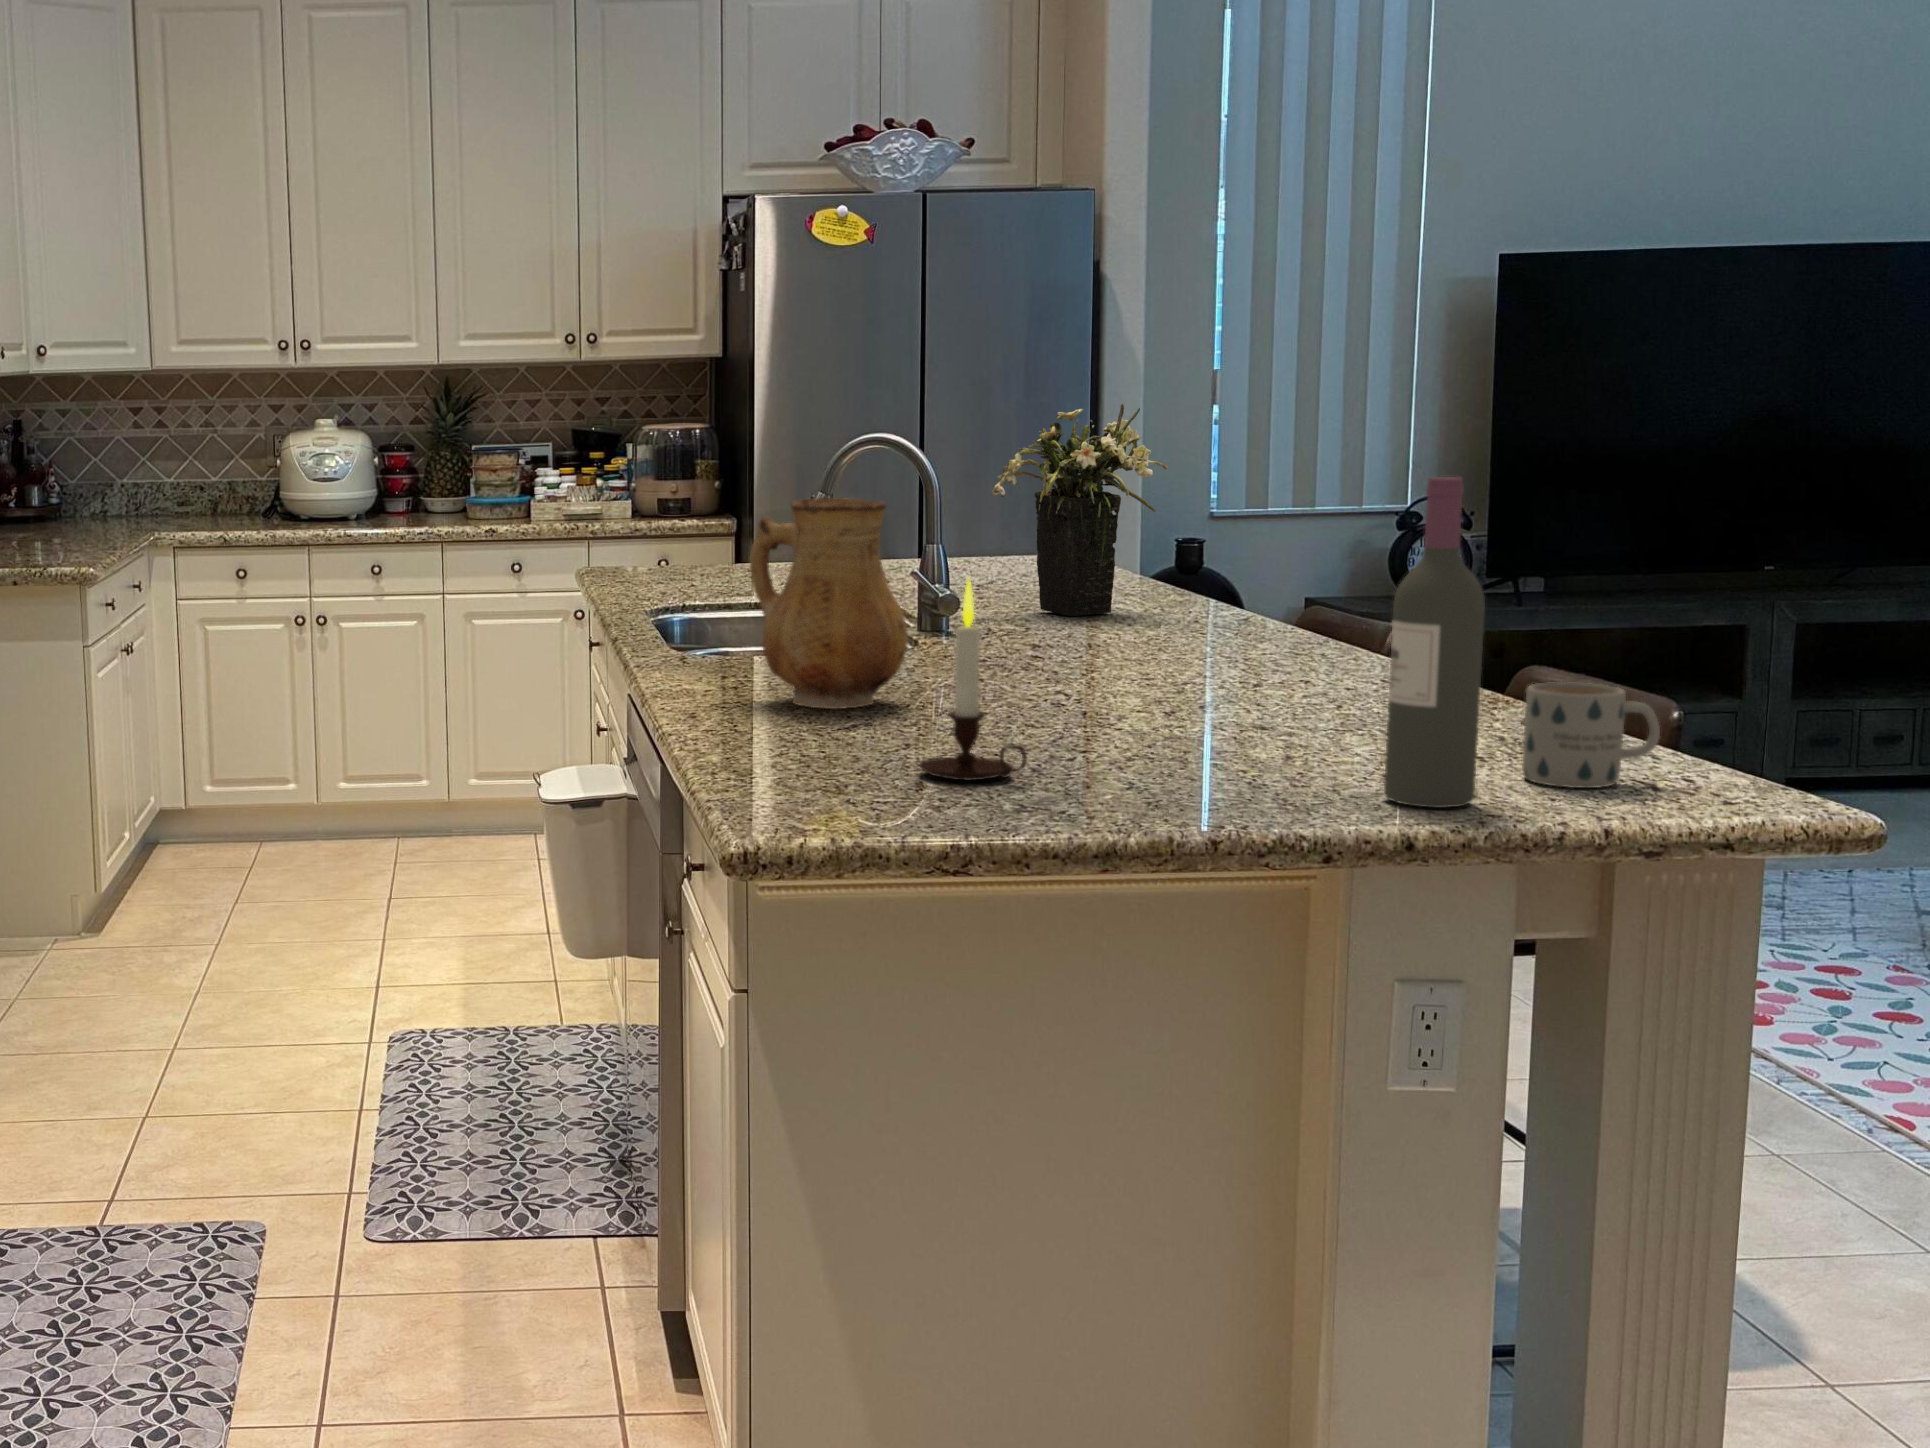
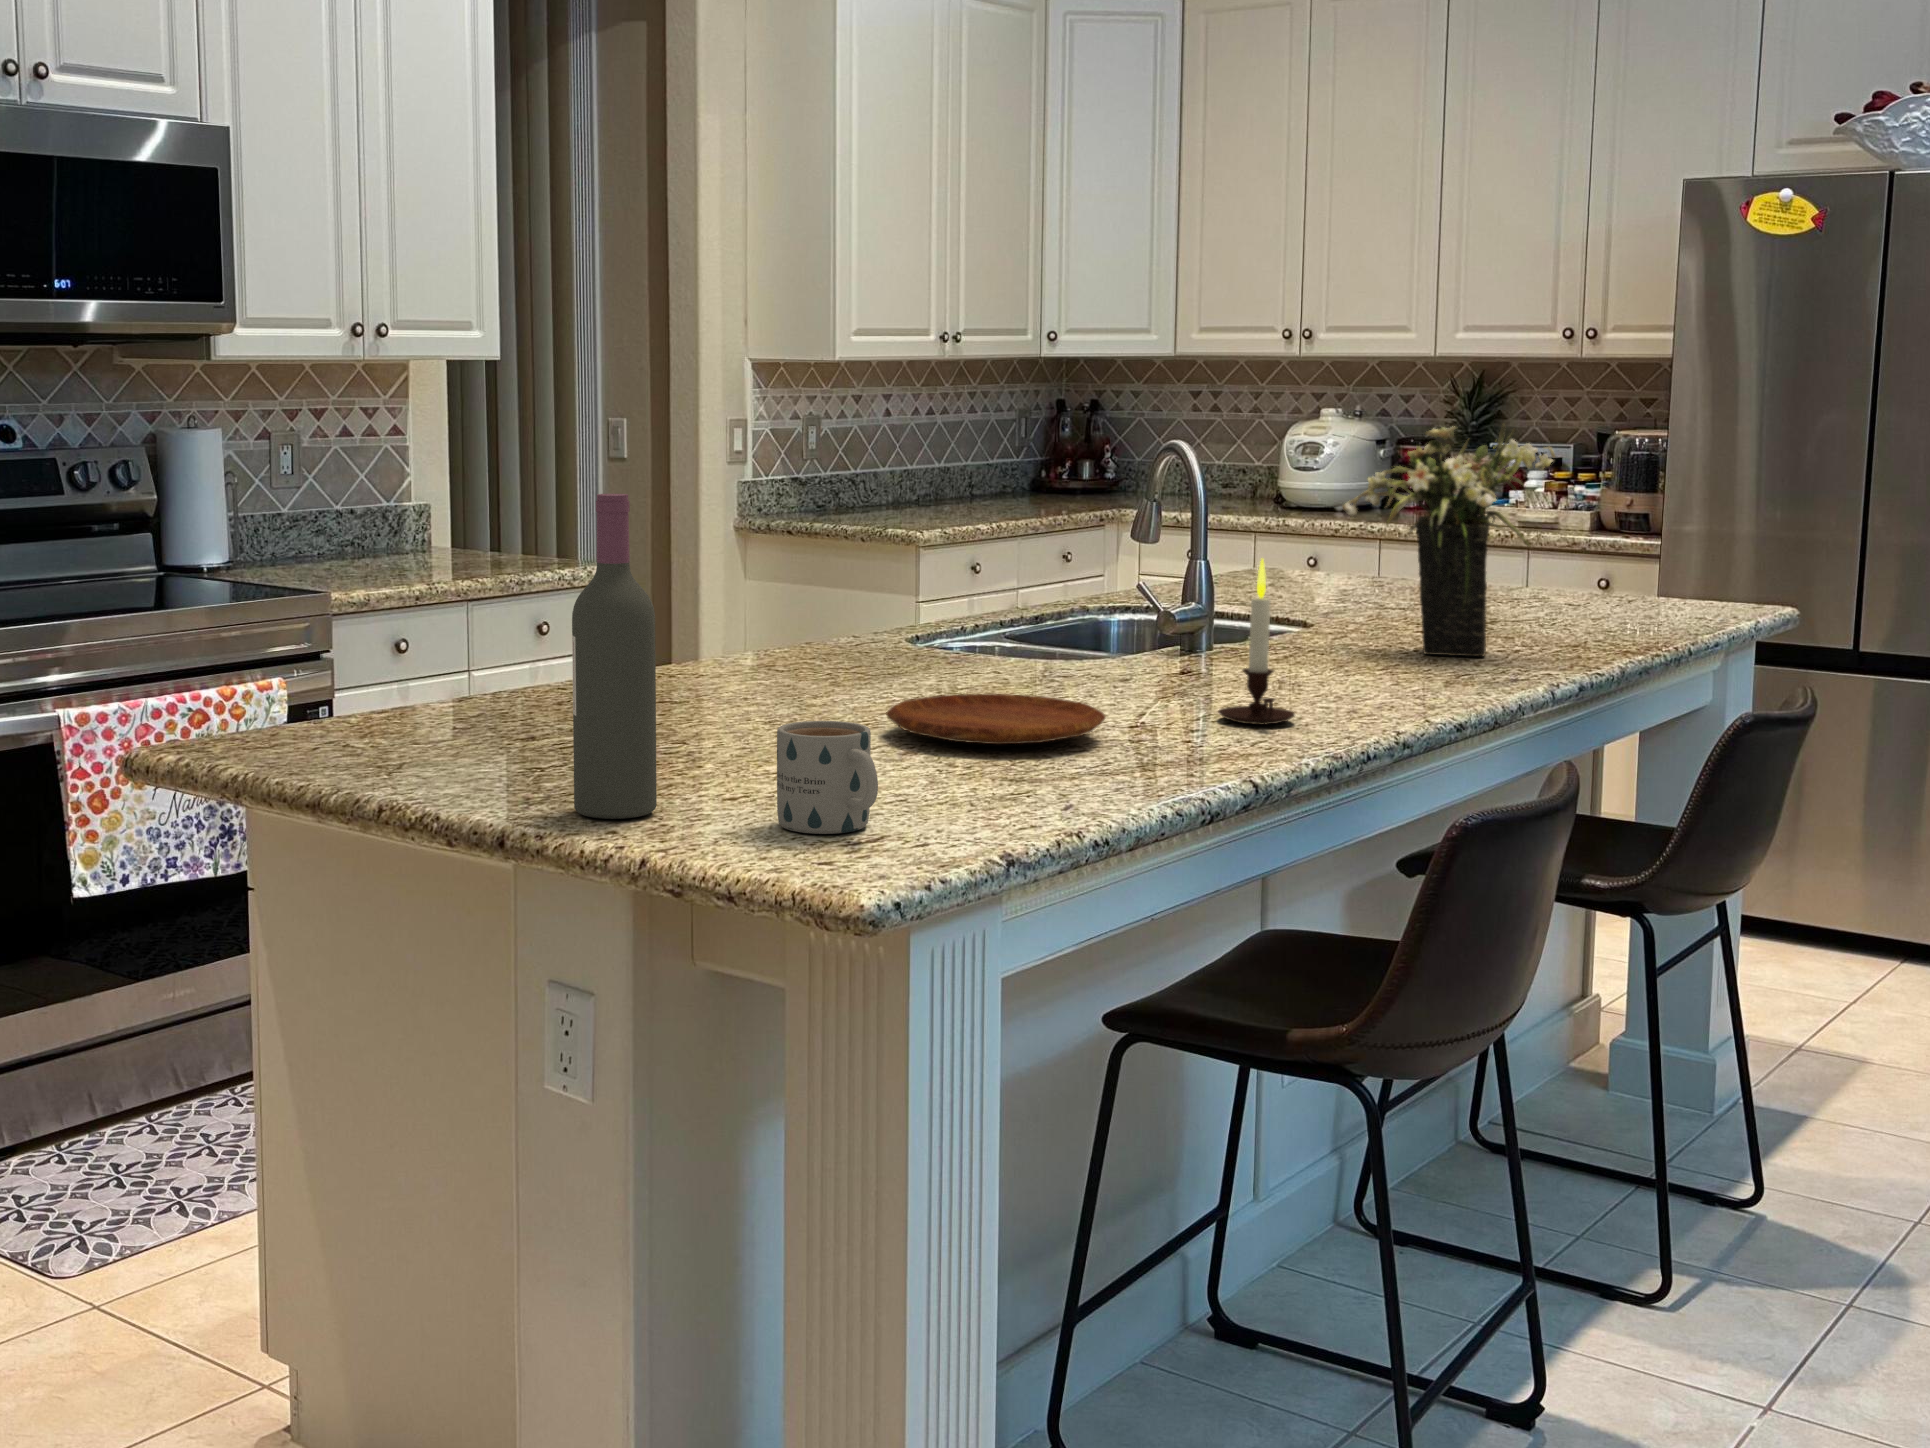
ceramic pitcher: present [750,498,908,709] -> none [669,491,803,688]
candle: present [919,580,1027,780] -> present [1218,559,1295,725]
tray: none [1133,669,1357,714] -> present [886,693,1105,744]

